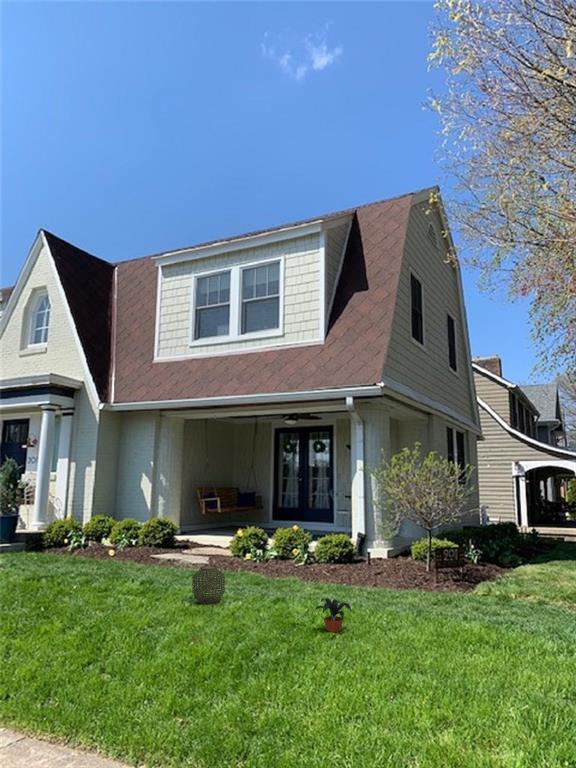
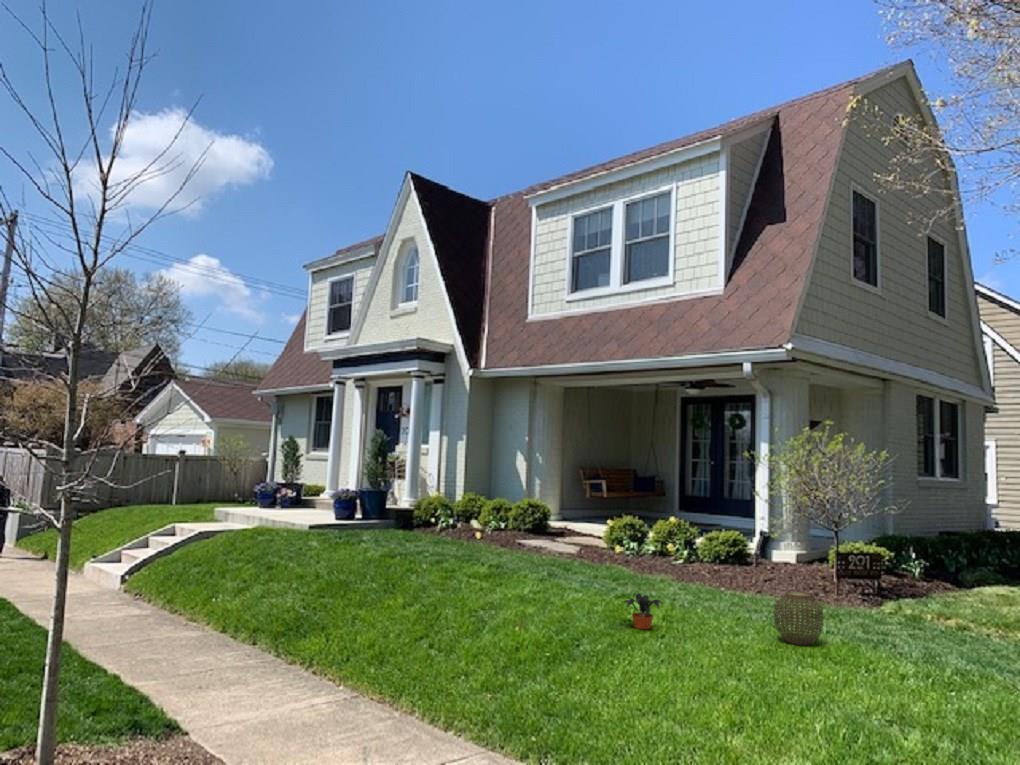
woven basket: present [192,566,225,604] -> present [774,591,823,645]

